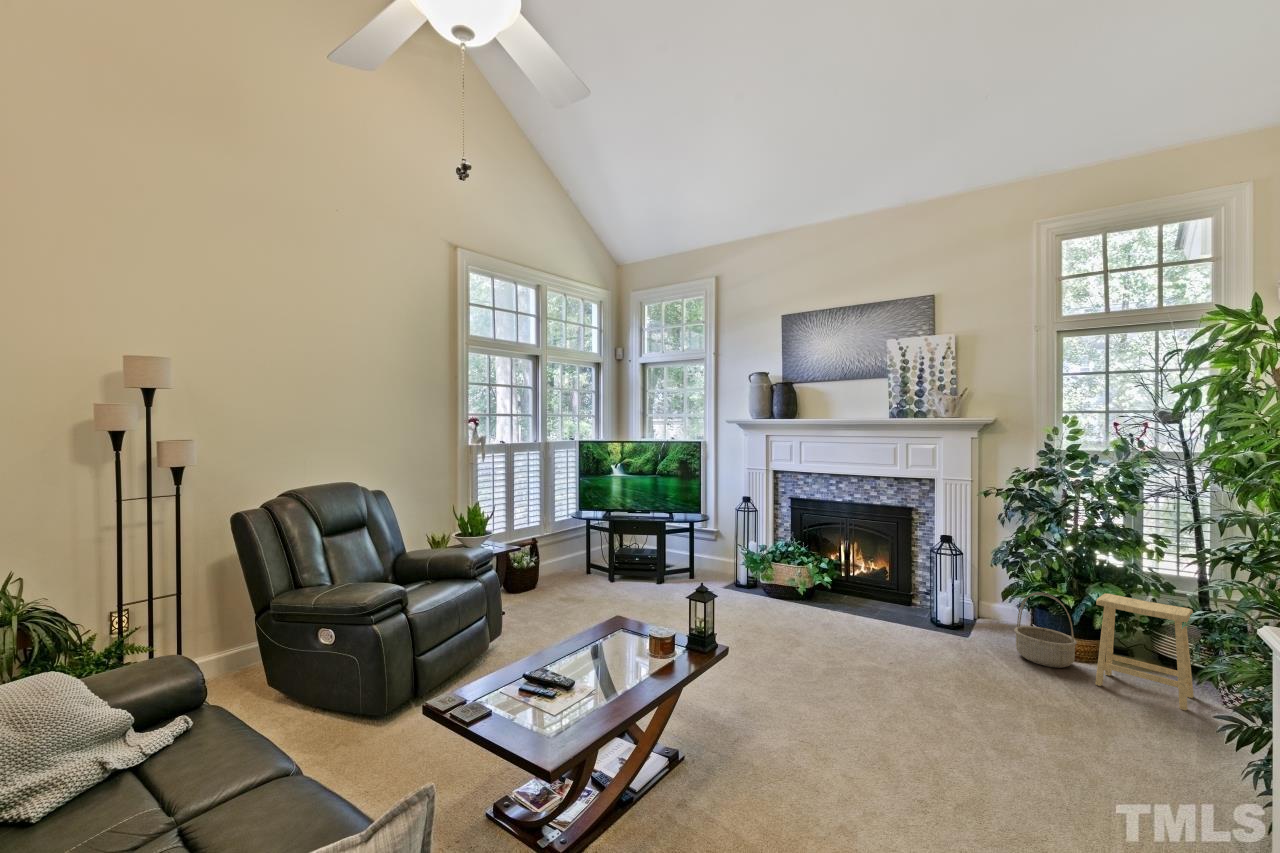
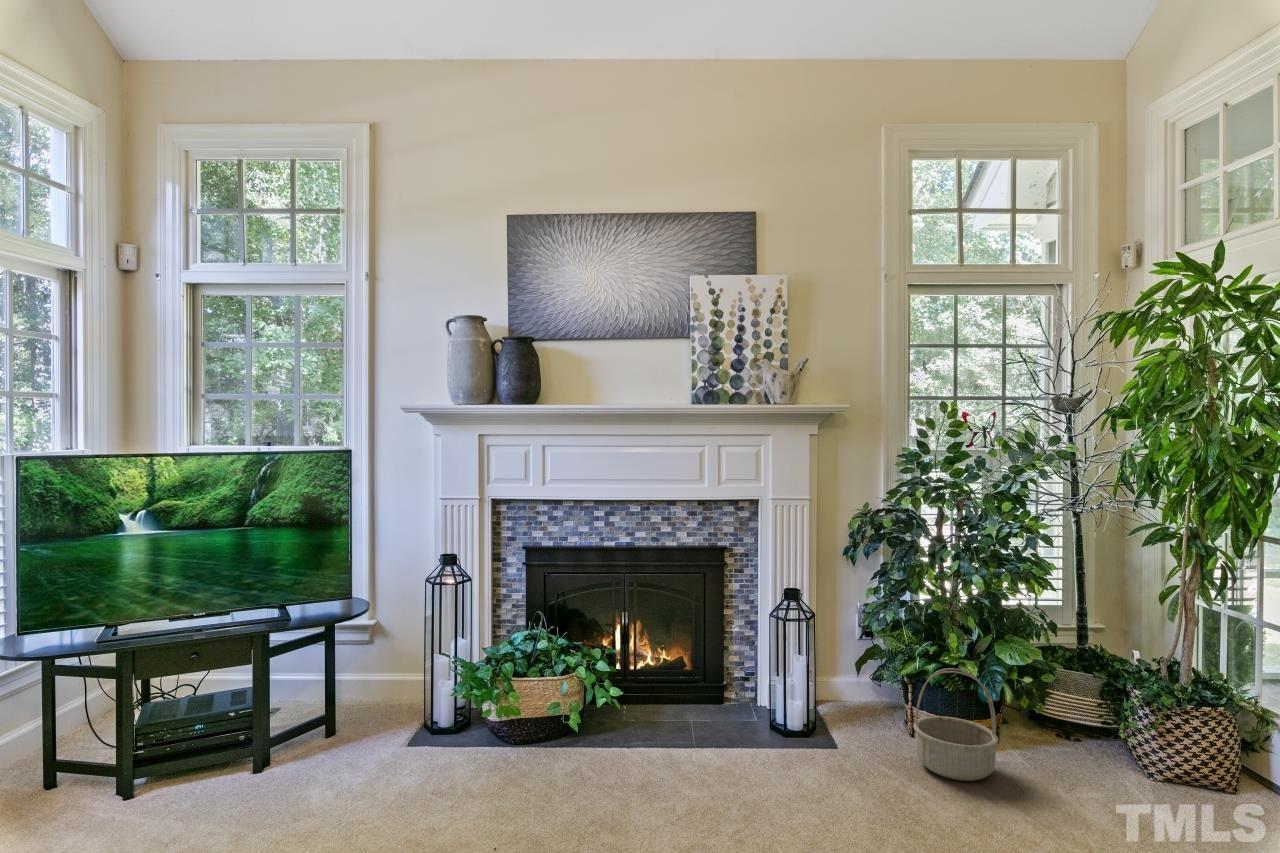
footstool: present [1095,594,1194,711] -> none [1027,658,1157,815]

